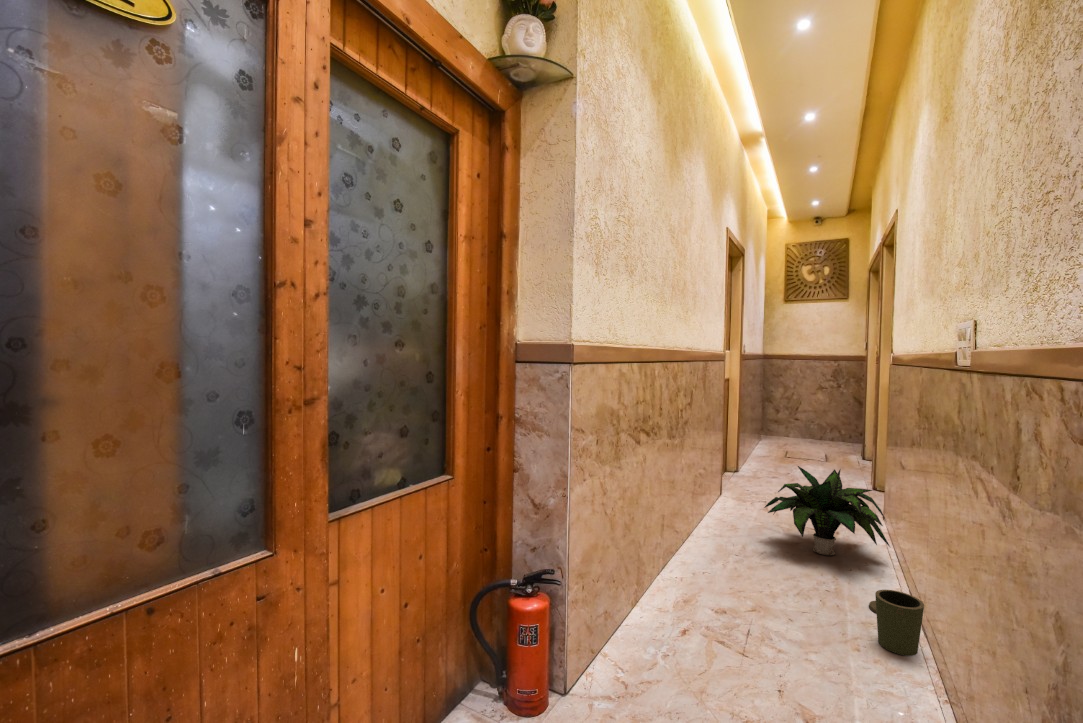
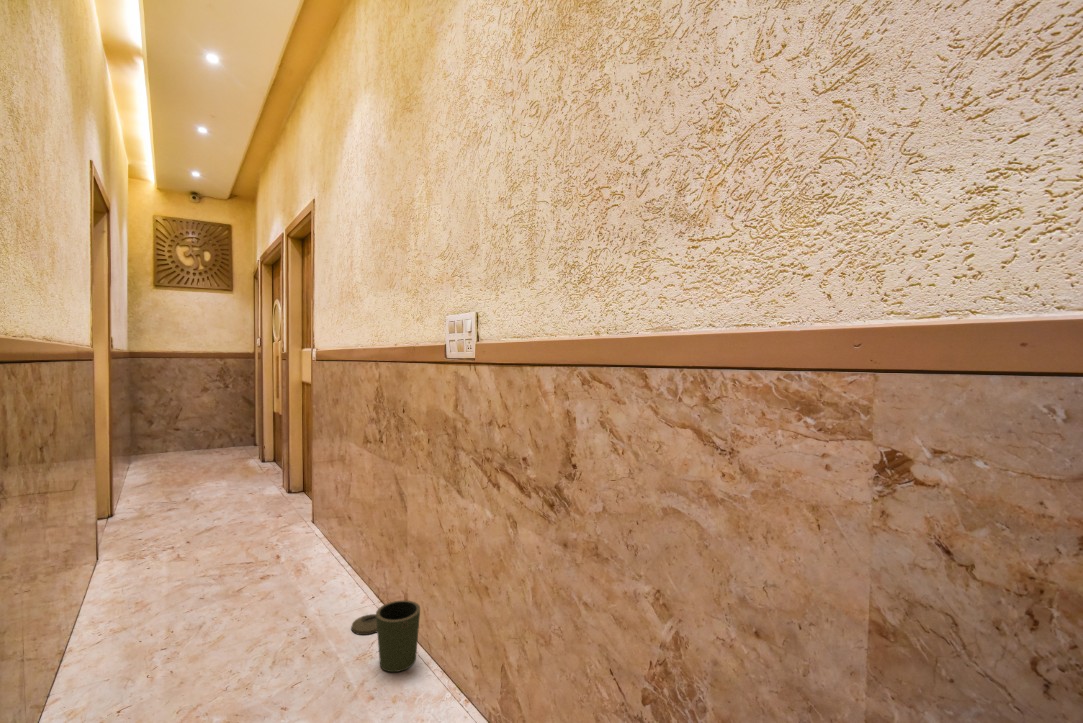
potted plant: present [764,466,889,555] -> none [193,482,346,591]

